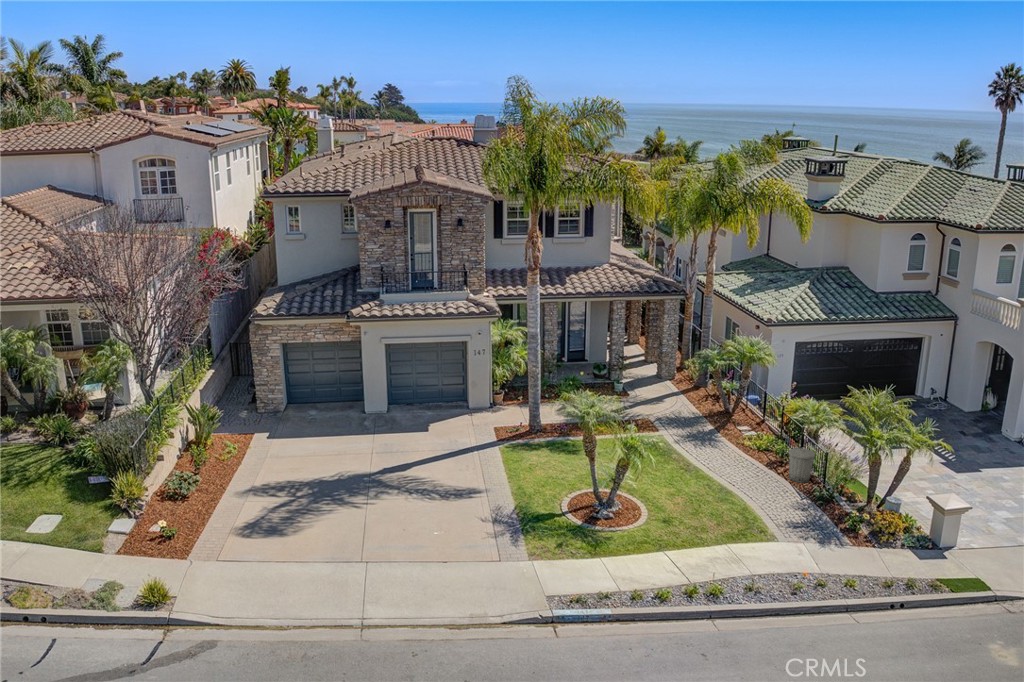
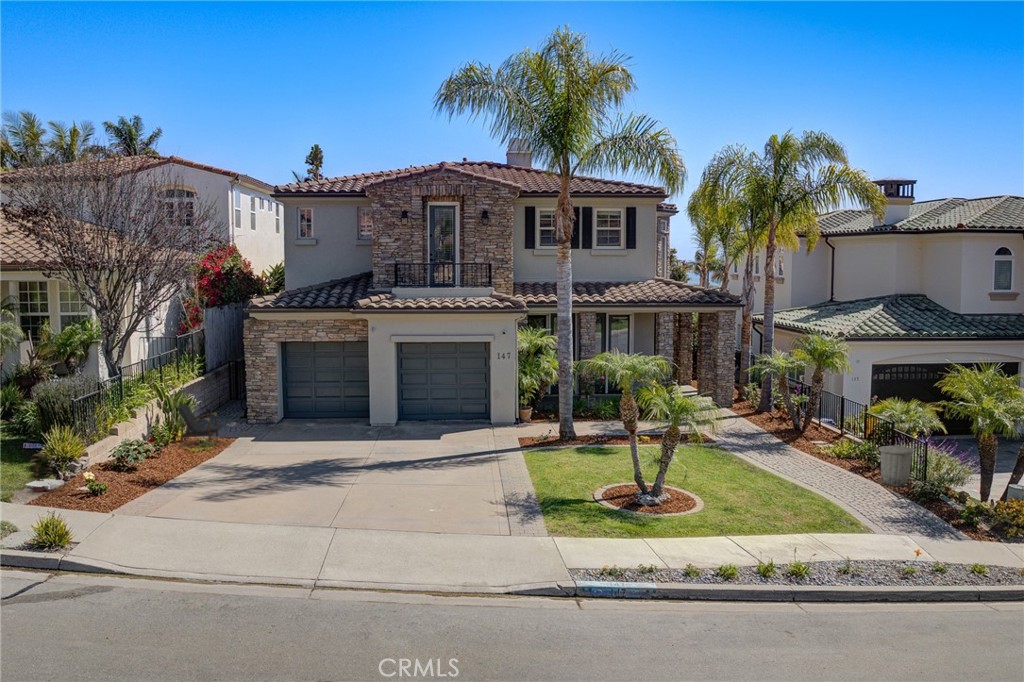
lounge chair: none [205,415,243,453] -> present [178,404,223,446]
decorative plant: none [97,490,121,522] -> present [28,454,53,492]

